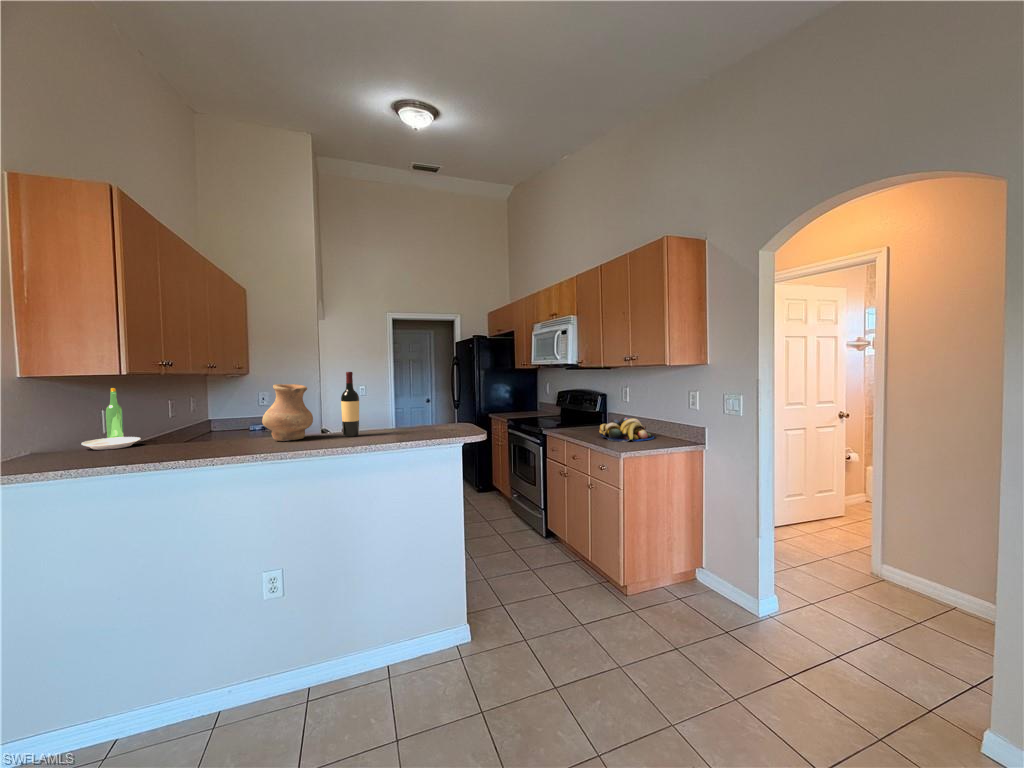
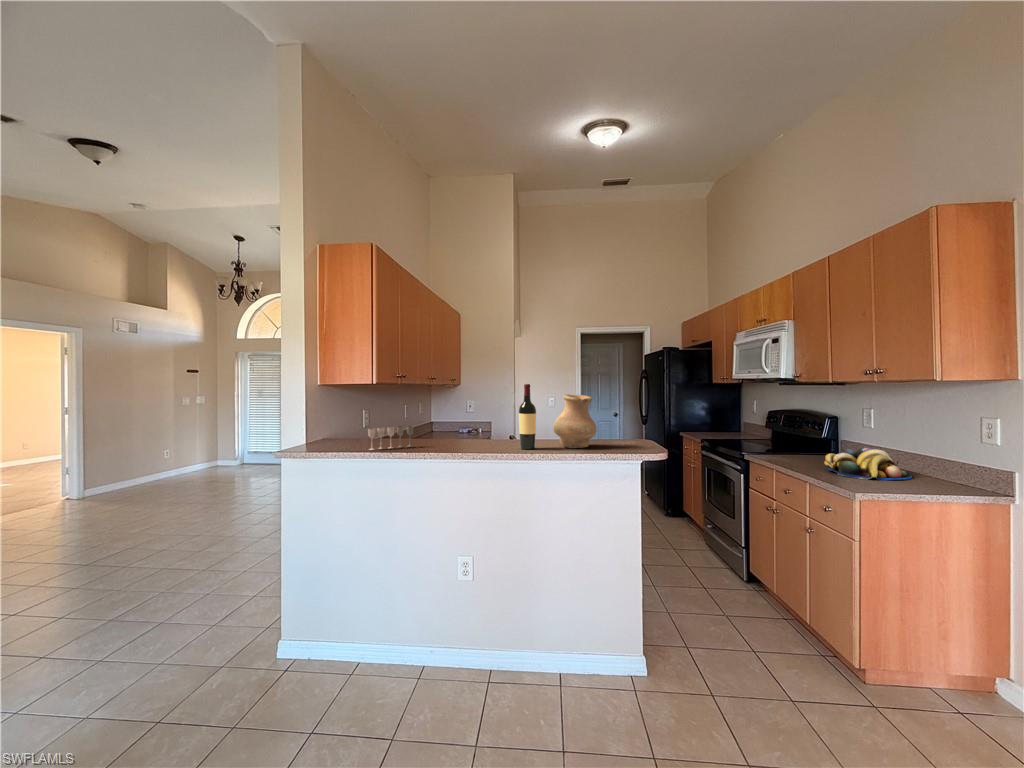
vase: present [262,384,313,441] -> present [553,394,596,448]
plate: present [81,388,141,450] -> none [320,395,361,446]
wine glass: none [157,420,216,450] -> present [368,426,414,450]

